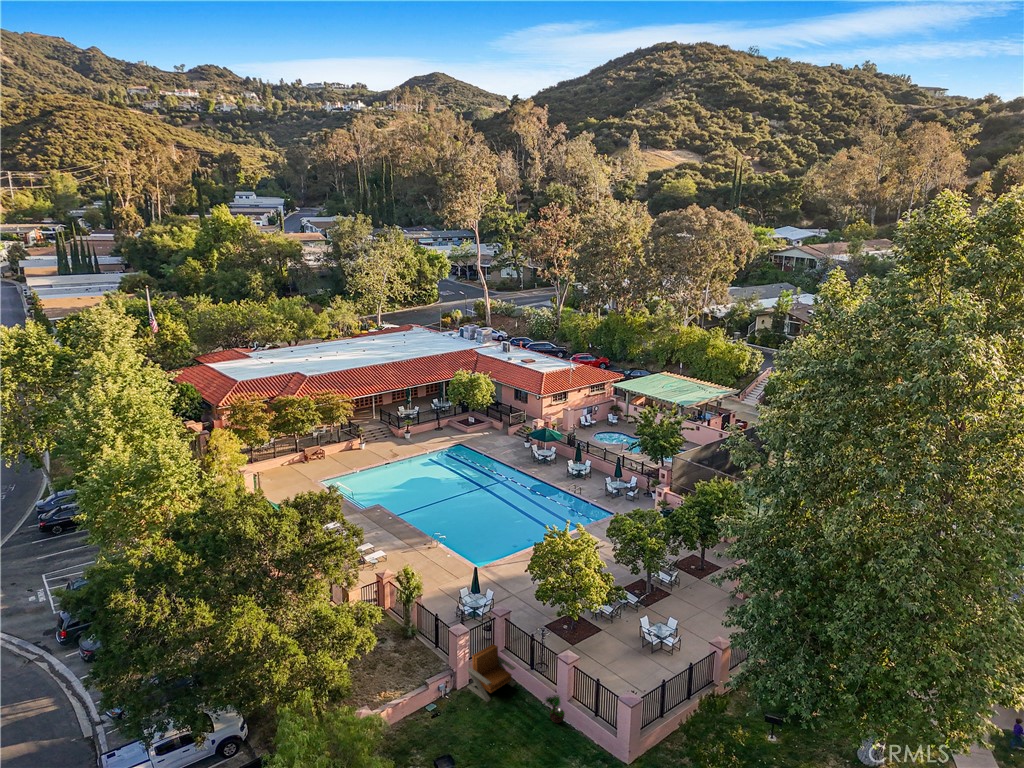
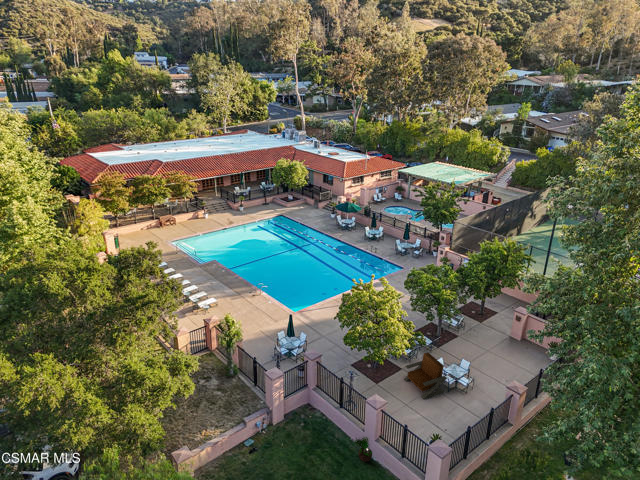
lounge chair: present [467,644,515,702] -> present [404,352,447,399]

